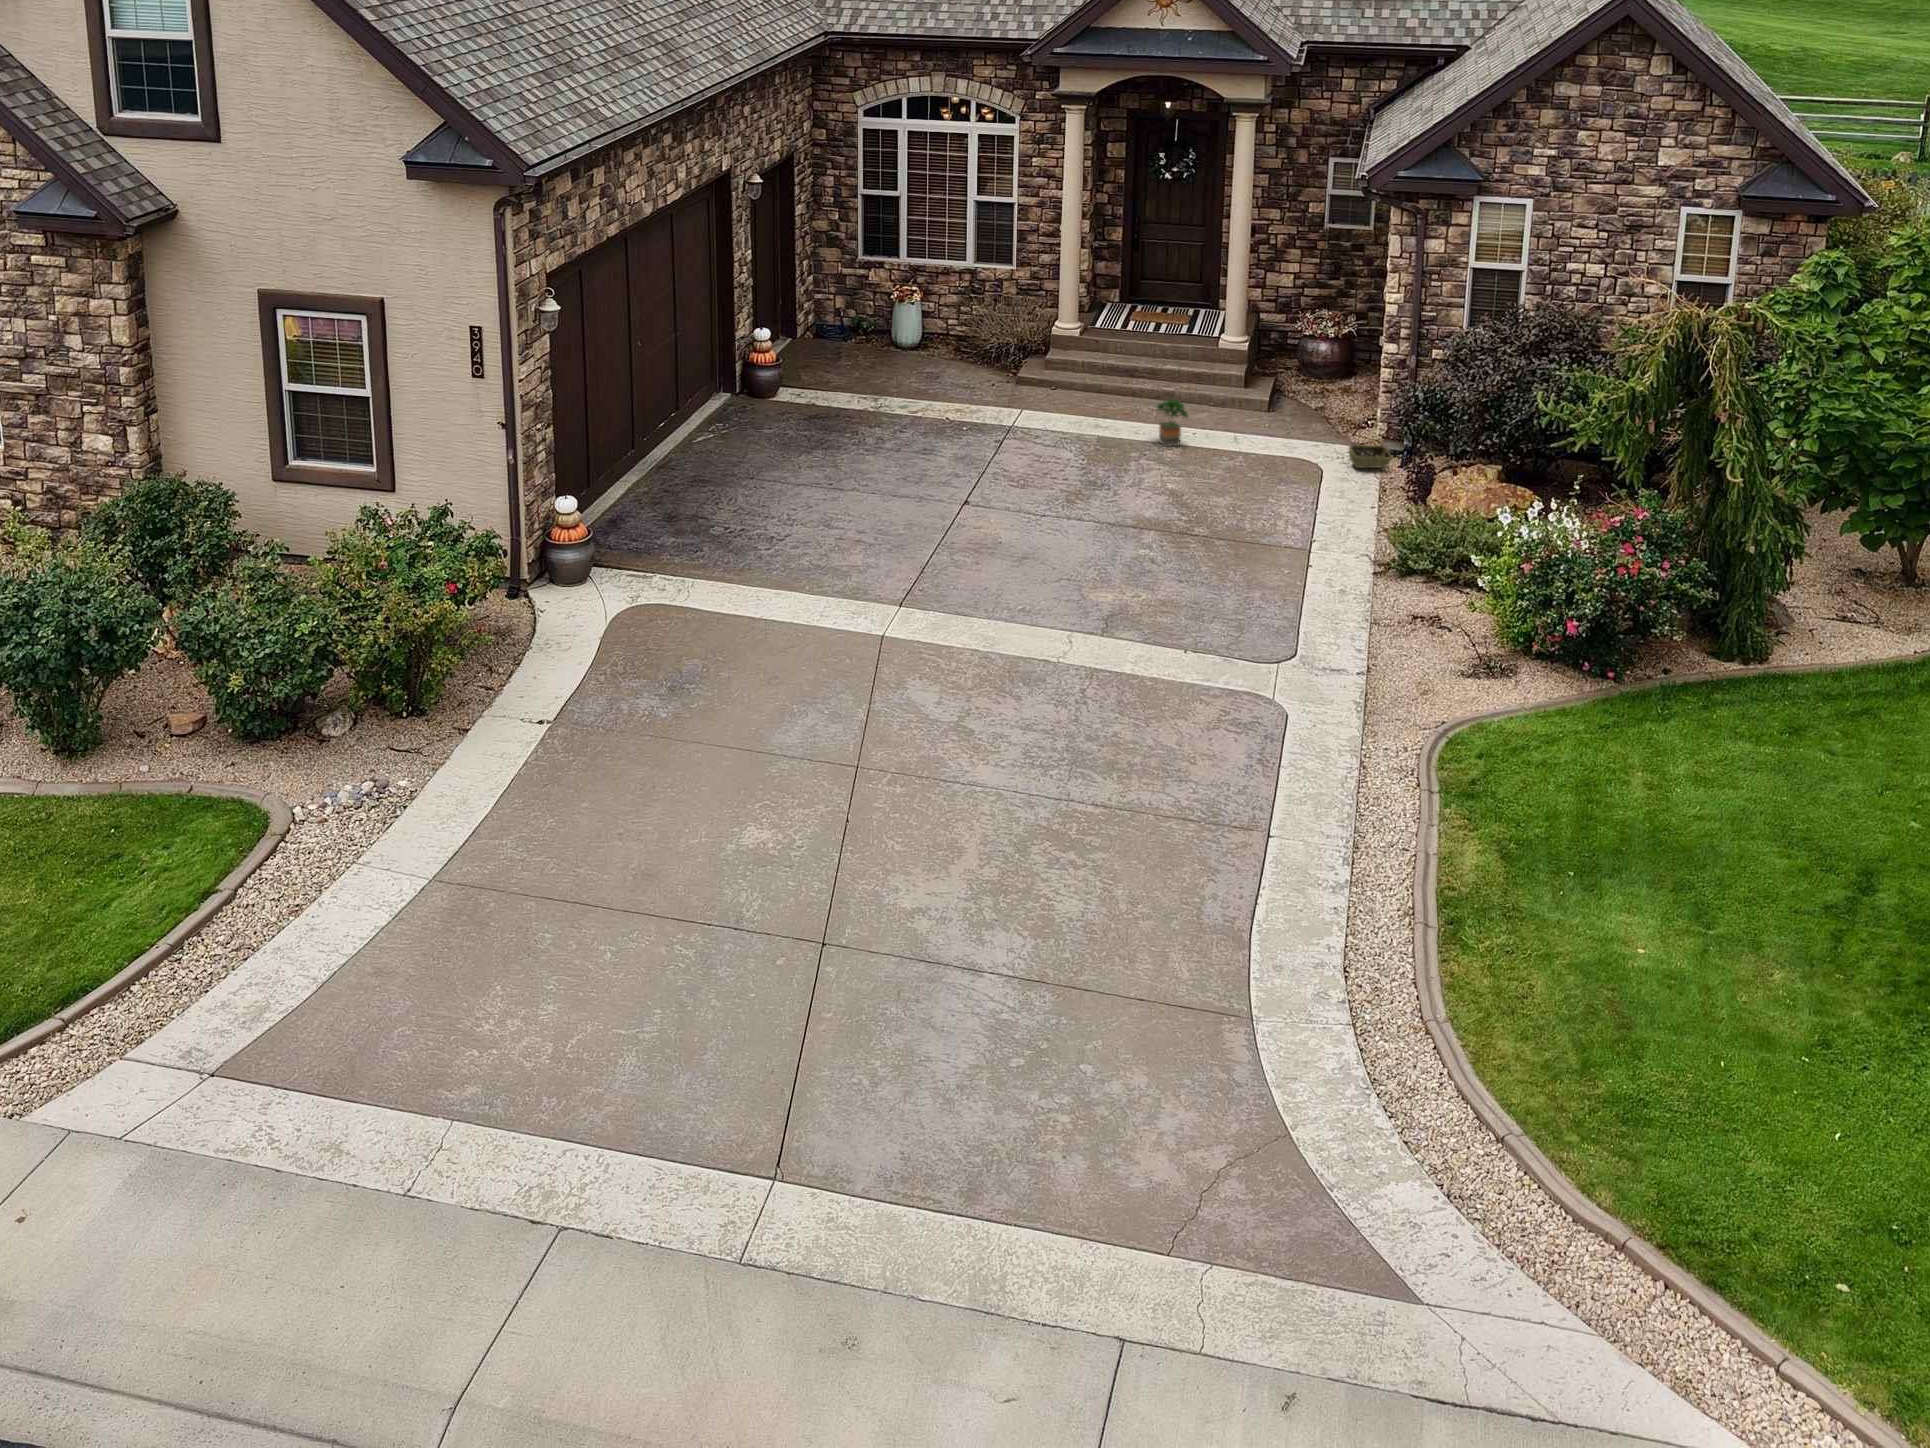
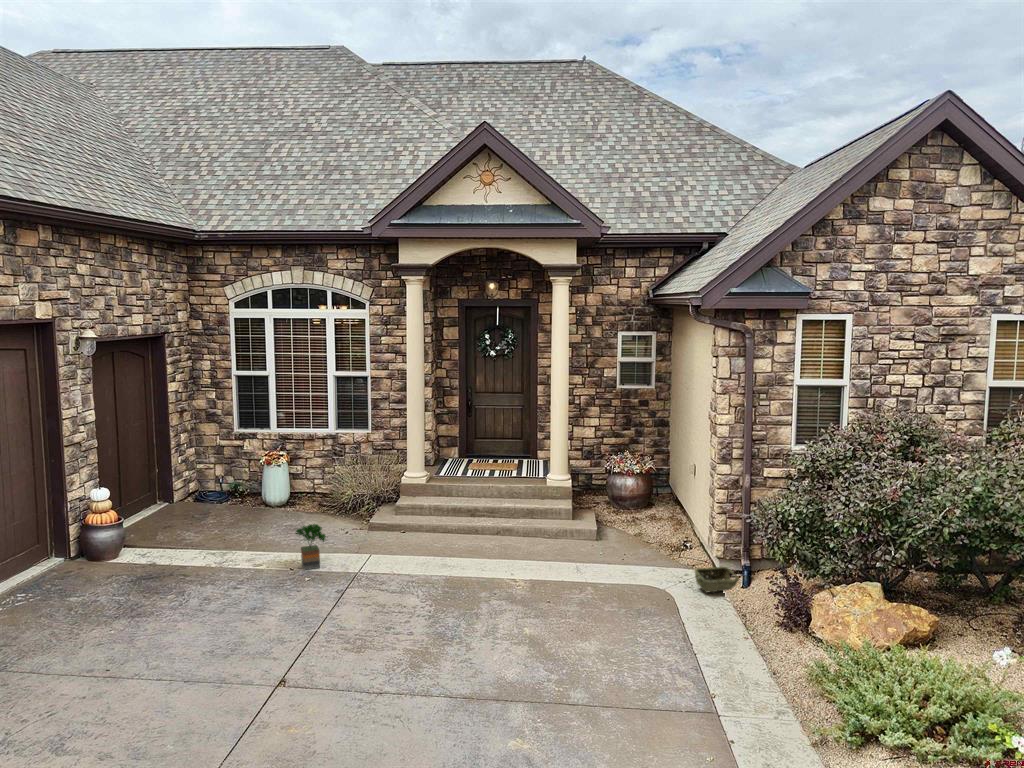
potted tree: present [1157,400,1188,447] -> present [296,524,325,570]

